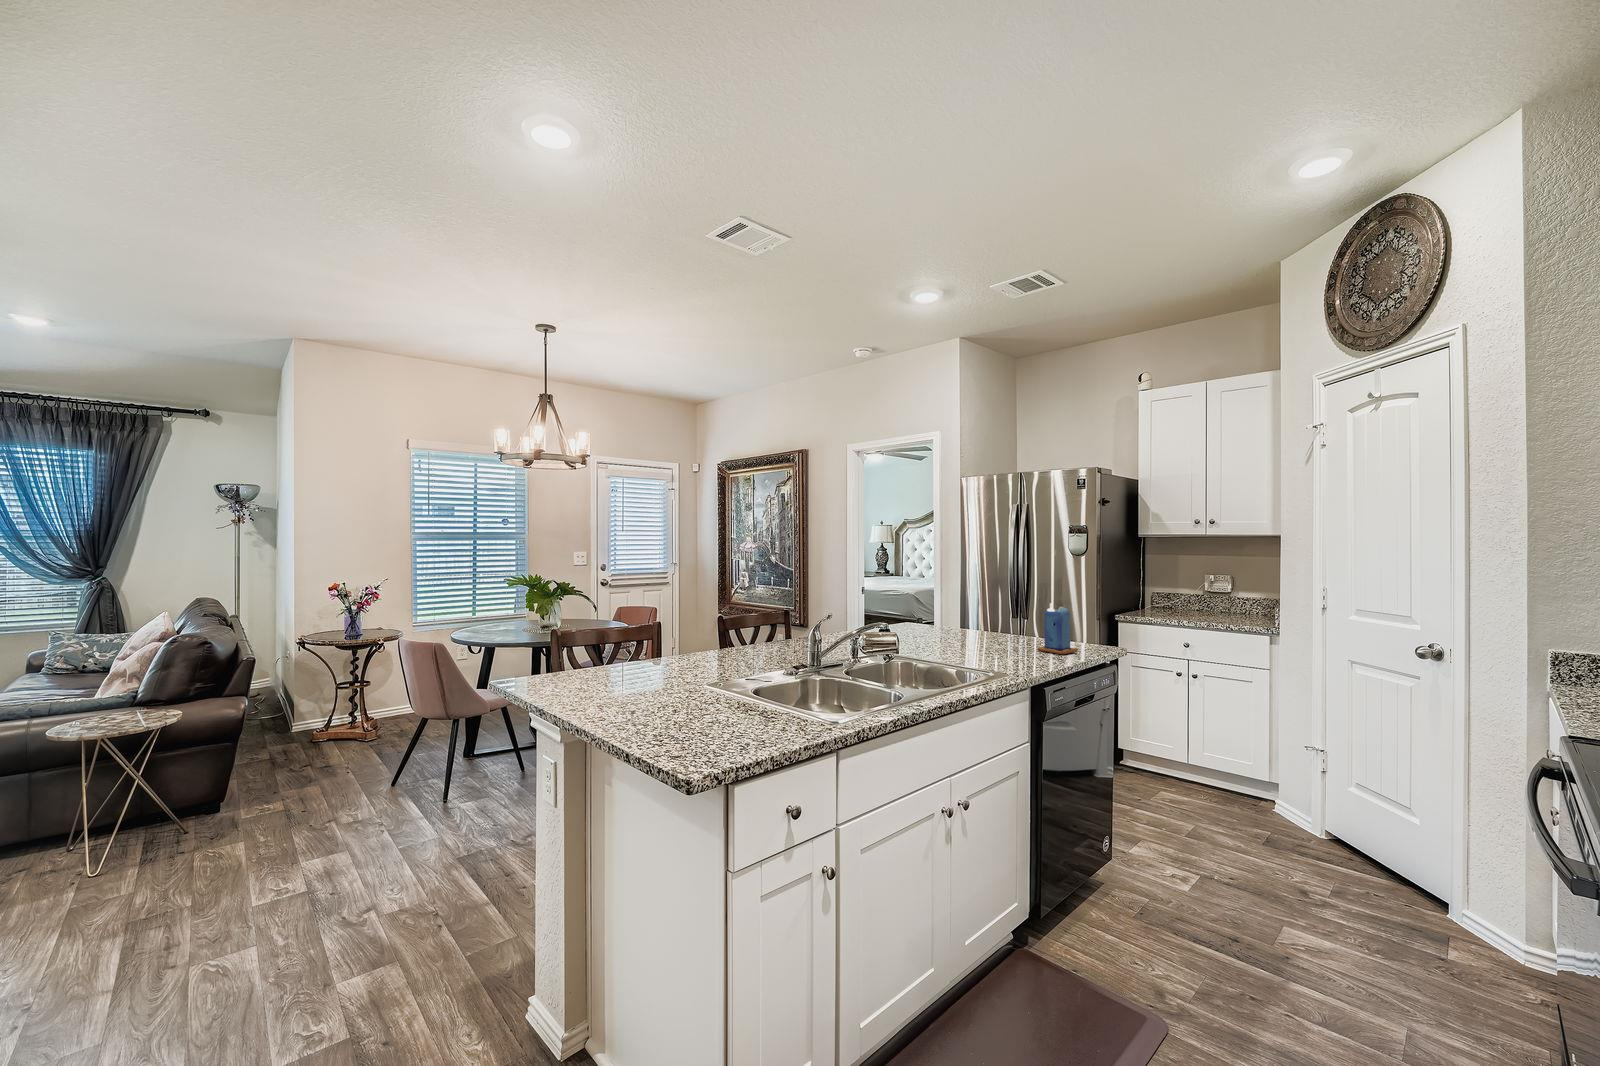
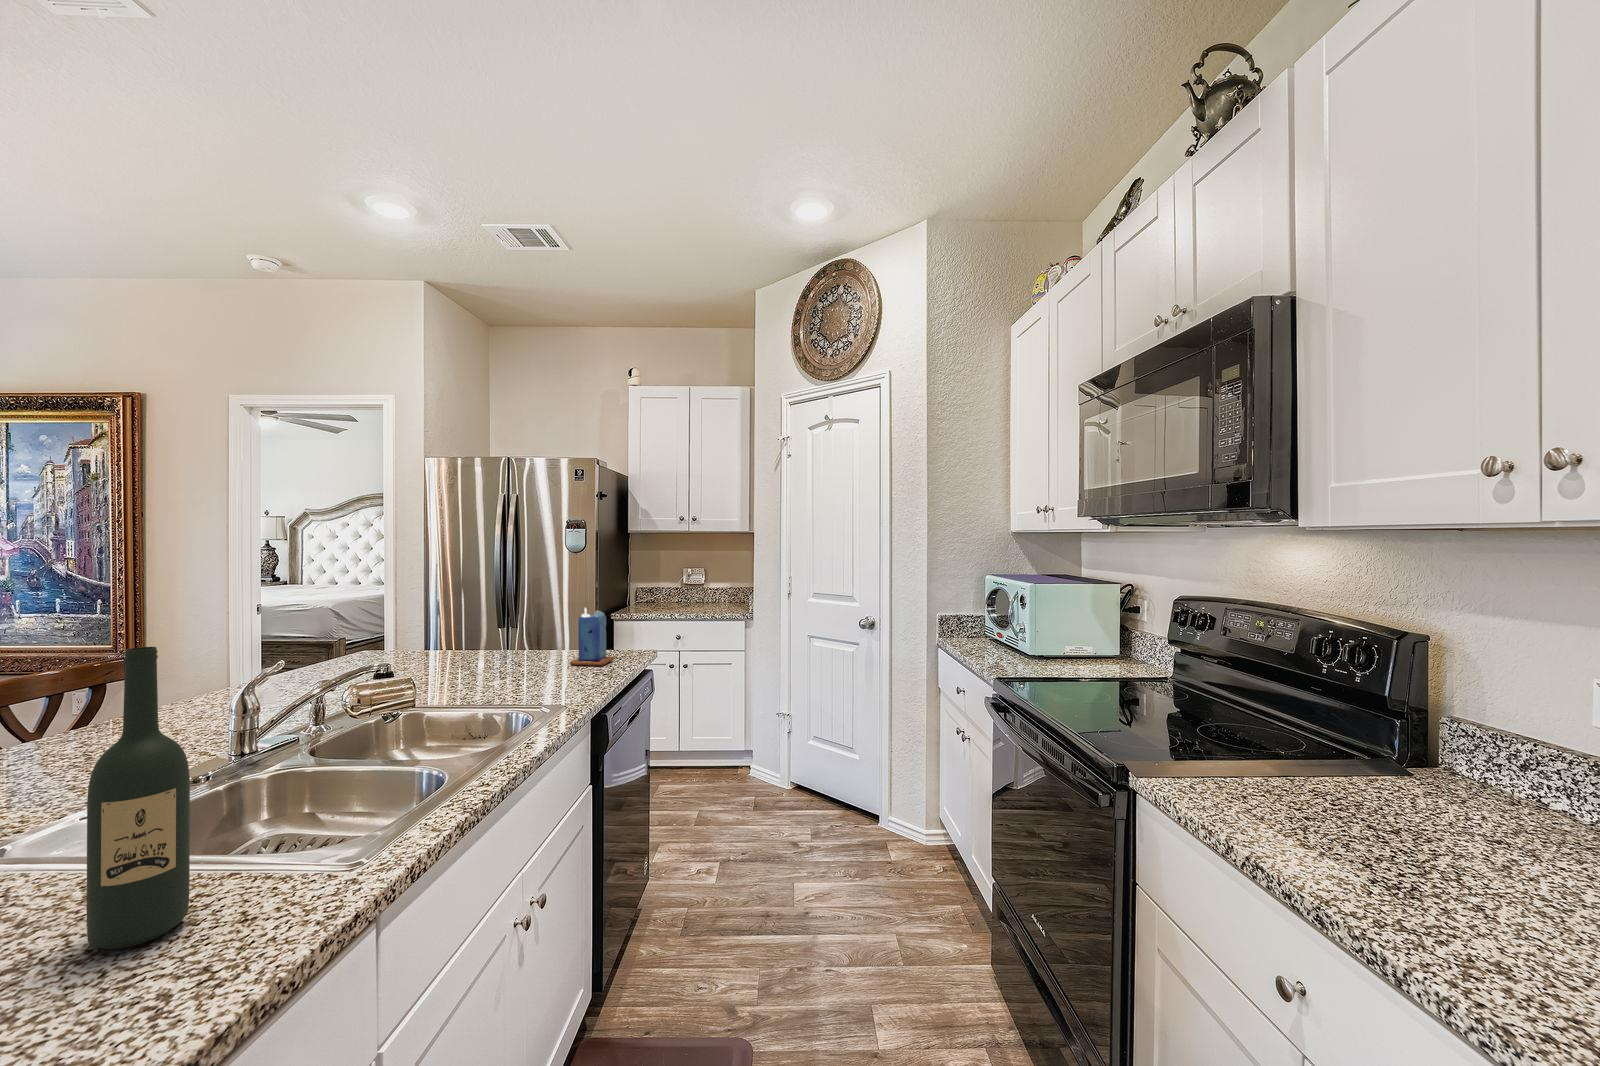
wine bottle: none [734,597,766,726] -> present [87,647,190,949]

